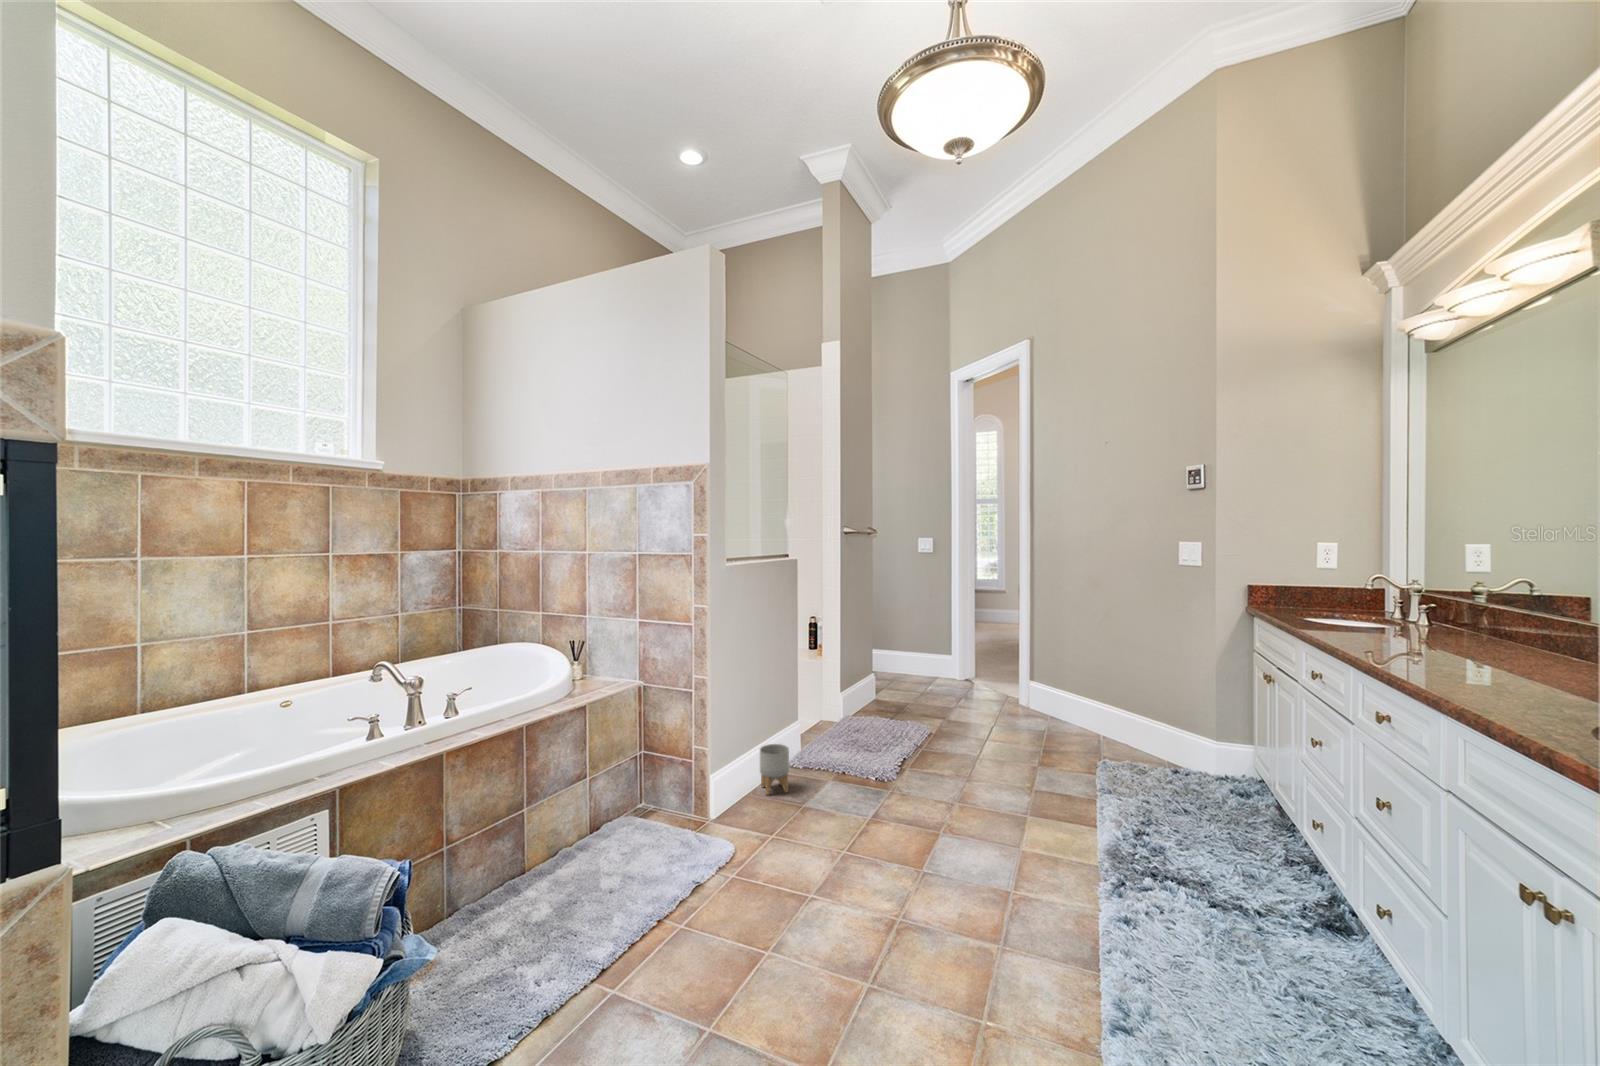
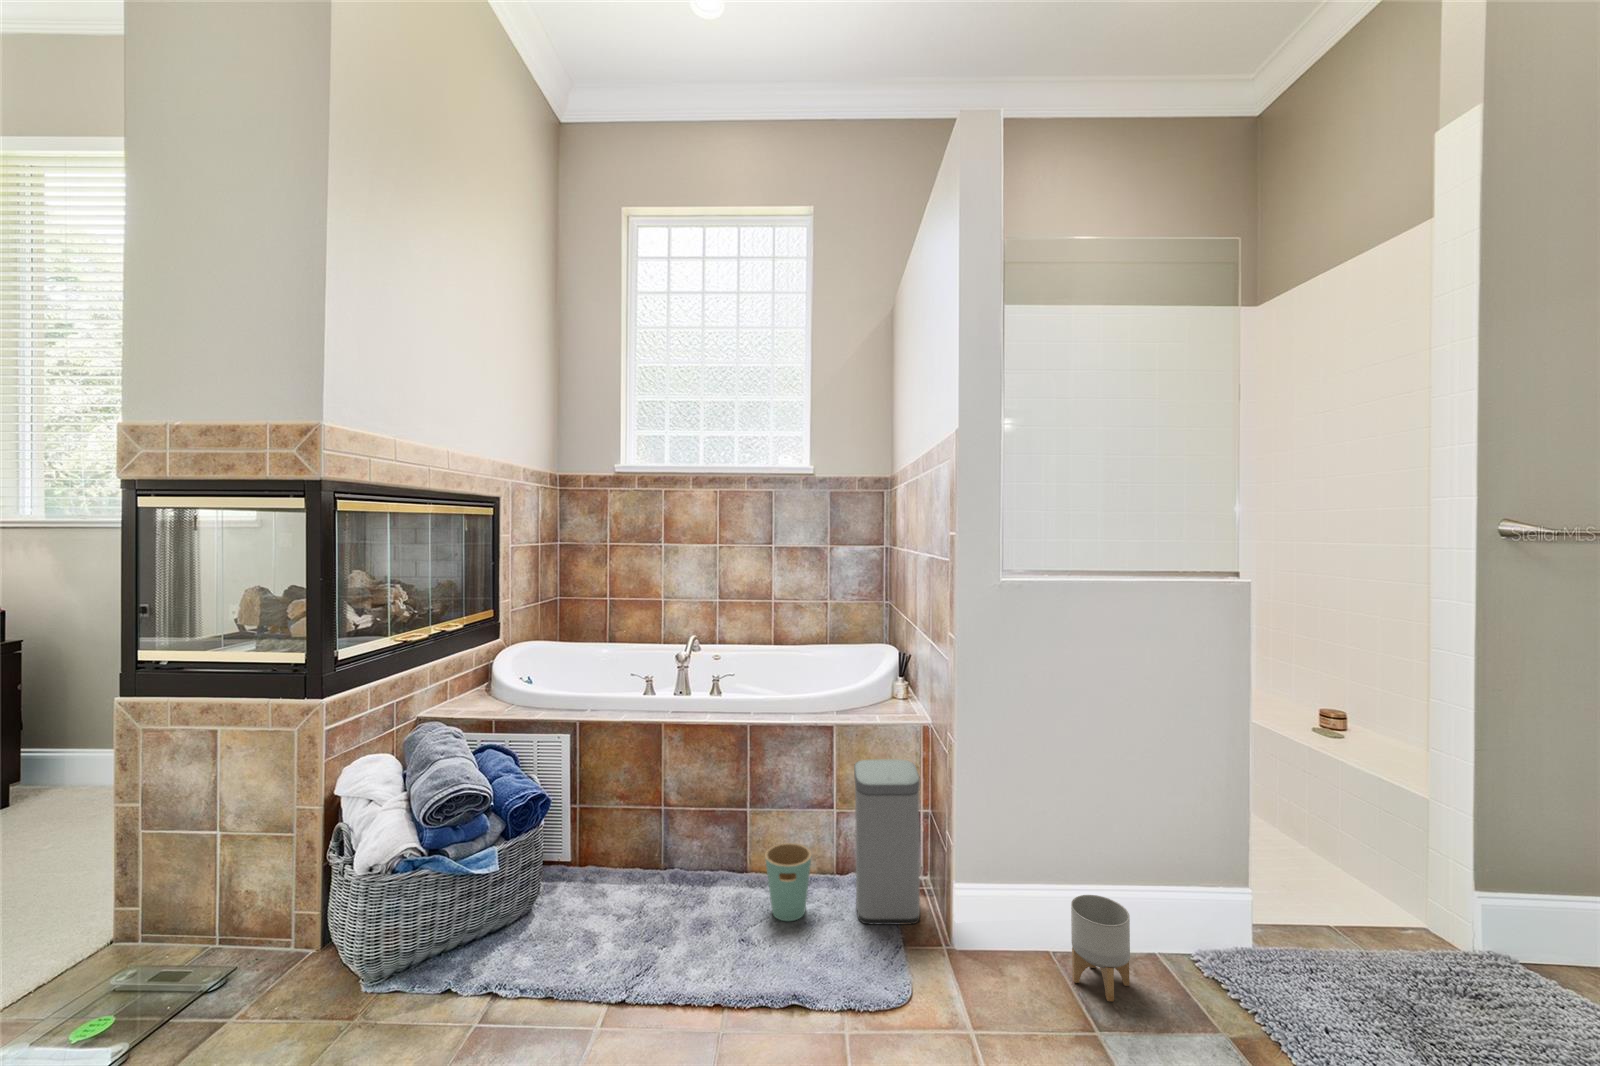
trash can: none [577,711,675,874] -> present [765,759,920,924]

